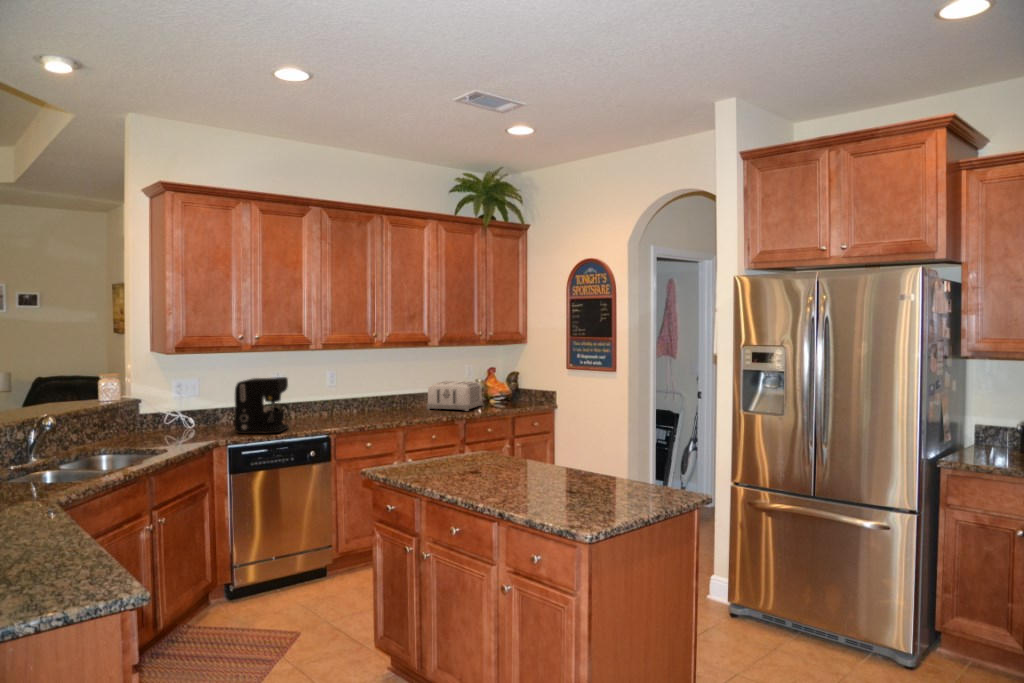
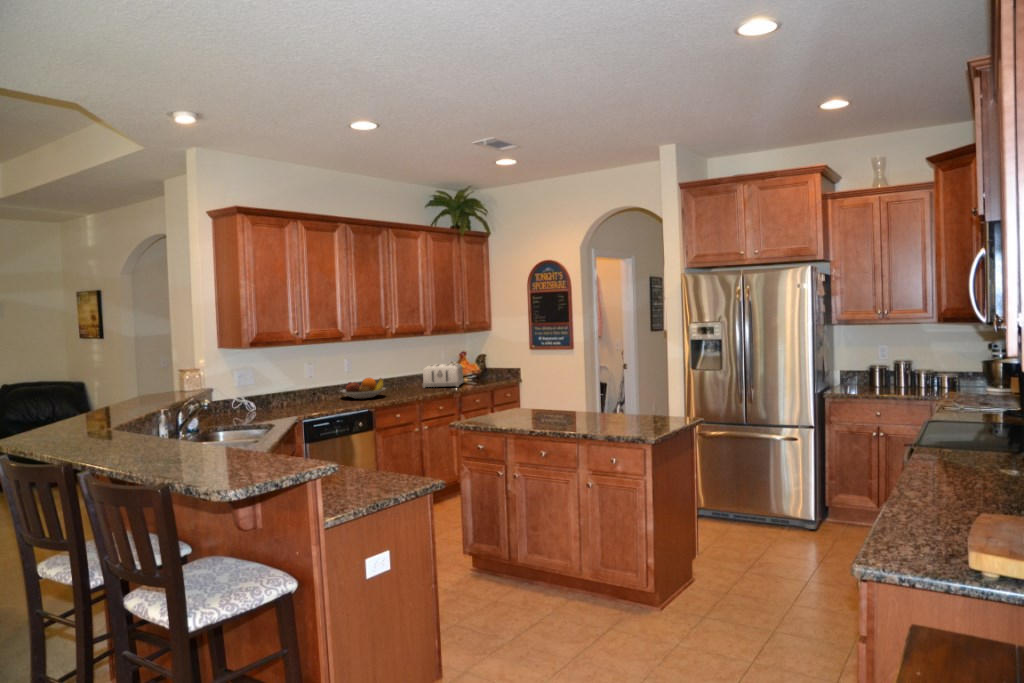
coffee maker: present [235,377,289,434] -> none [295,365,339,412]
fruit bowl: none [313,394,369,419] -> present [340,378,386,399]

